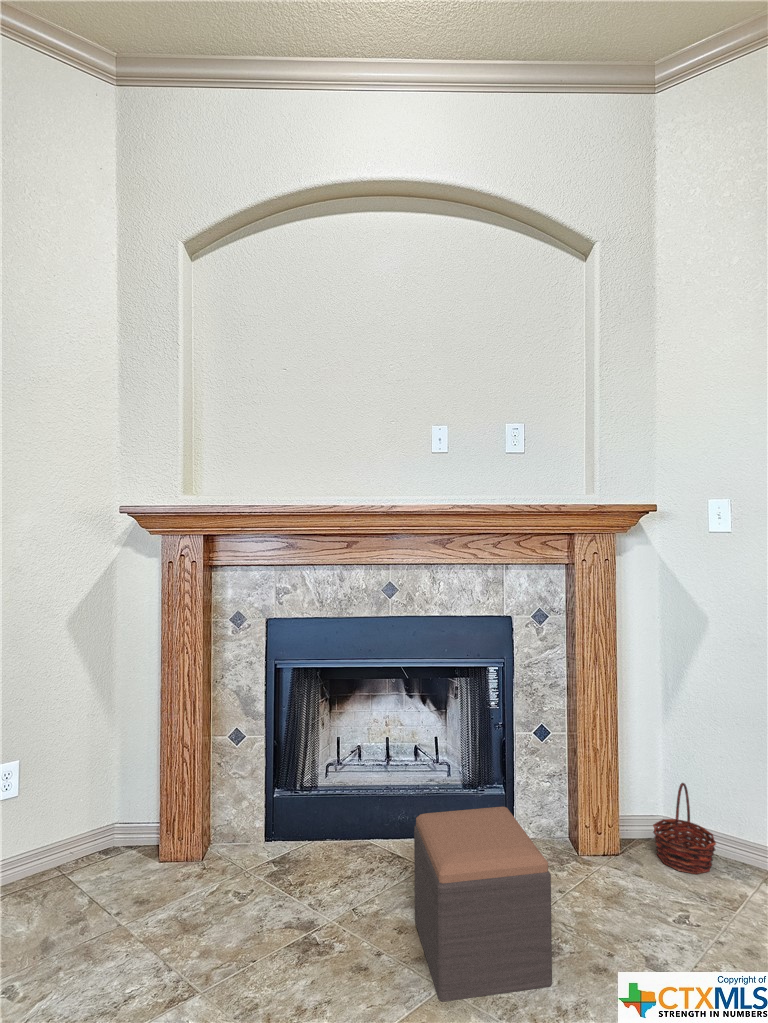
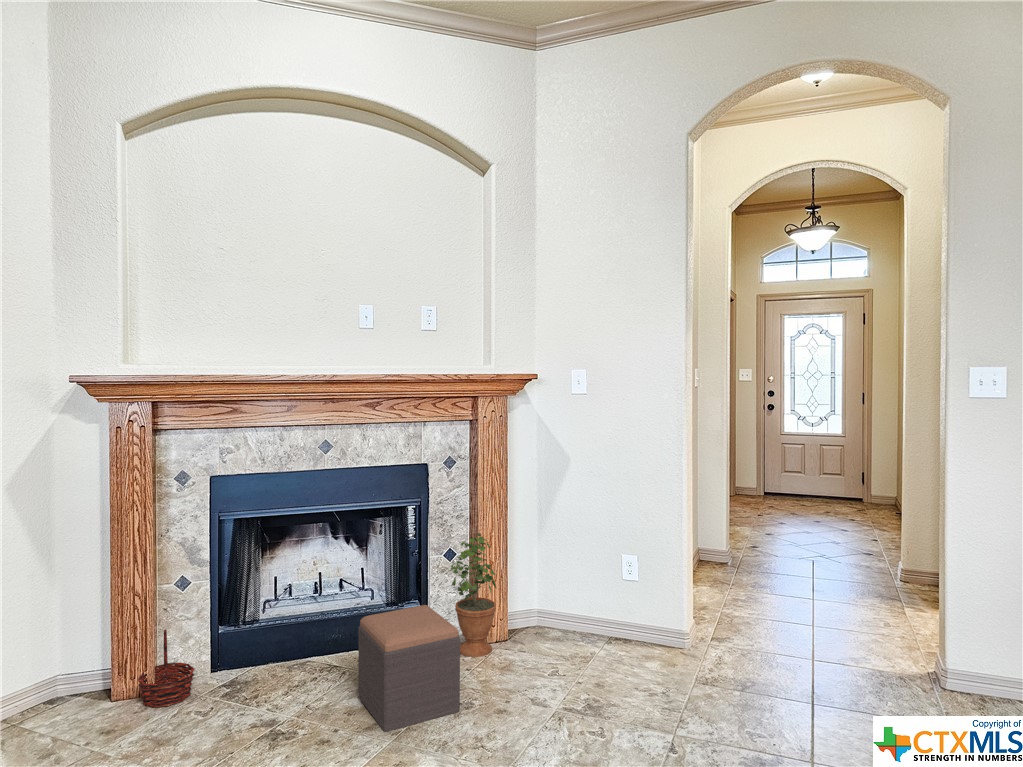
potted plant: none [535,704,605,880] -> present [450,533,496,657]
basket: present [653,783,716,874] -> present [137,630,195,707]

